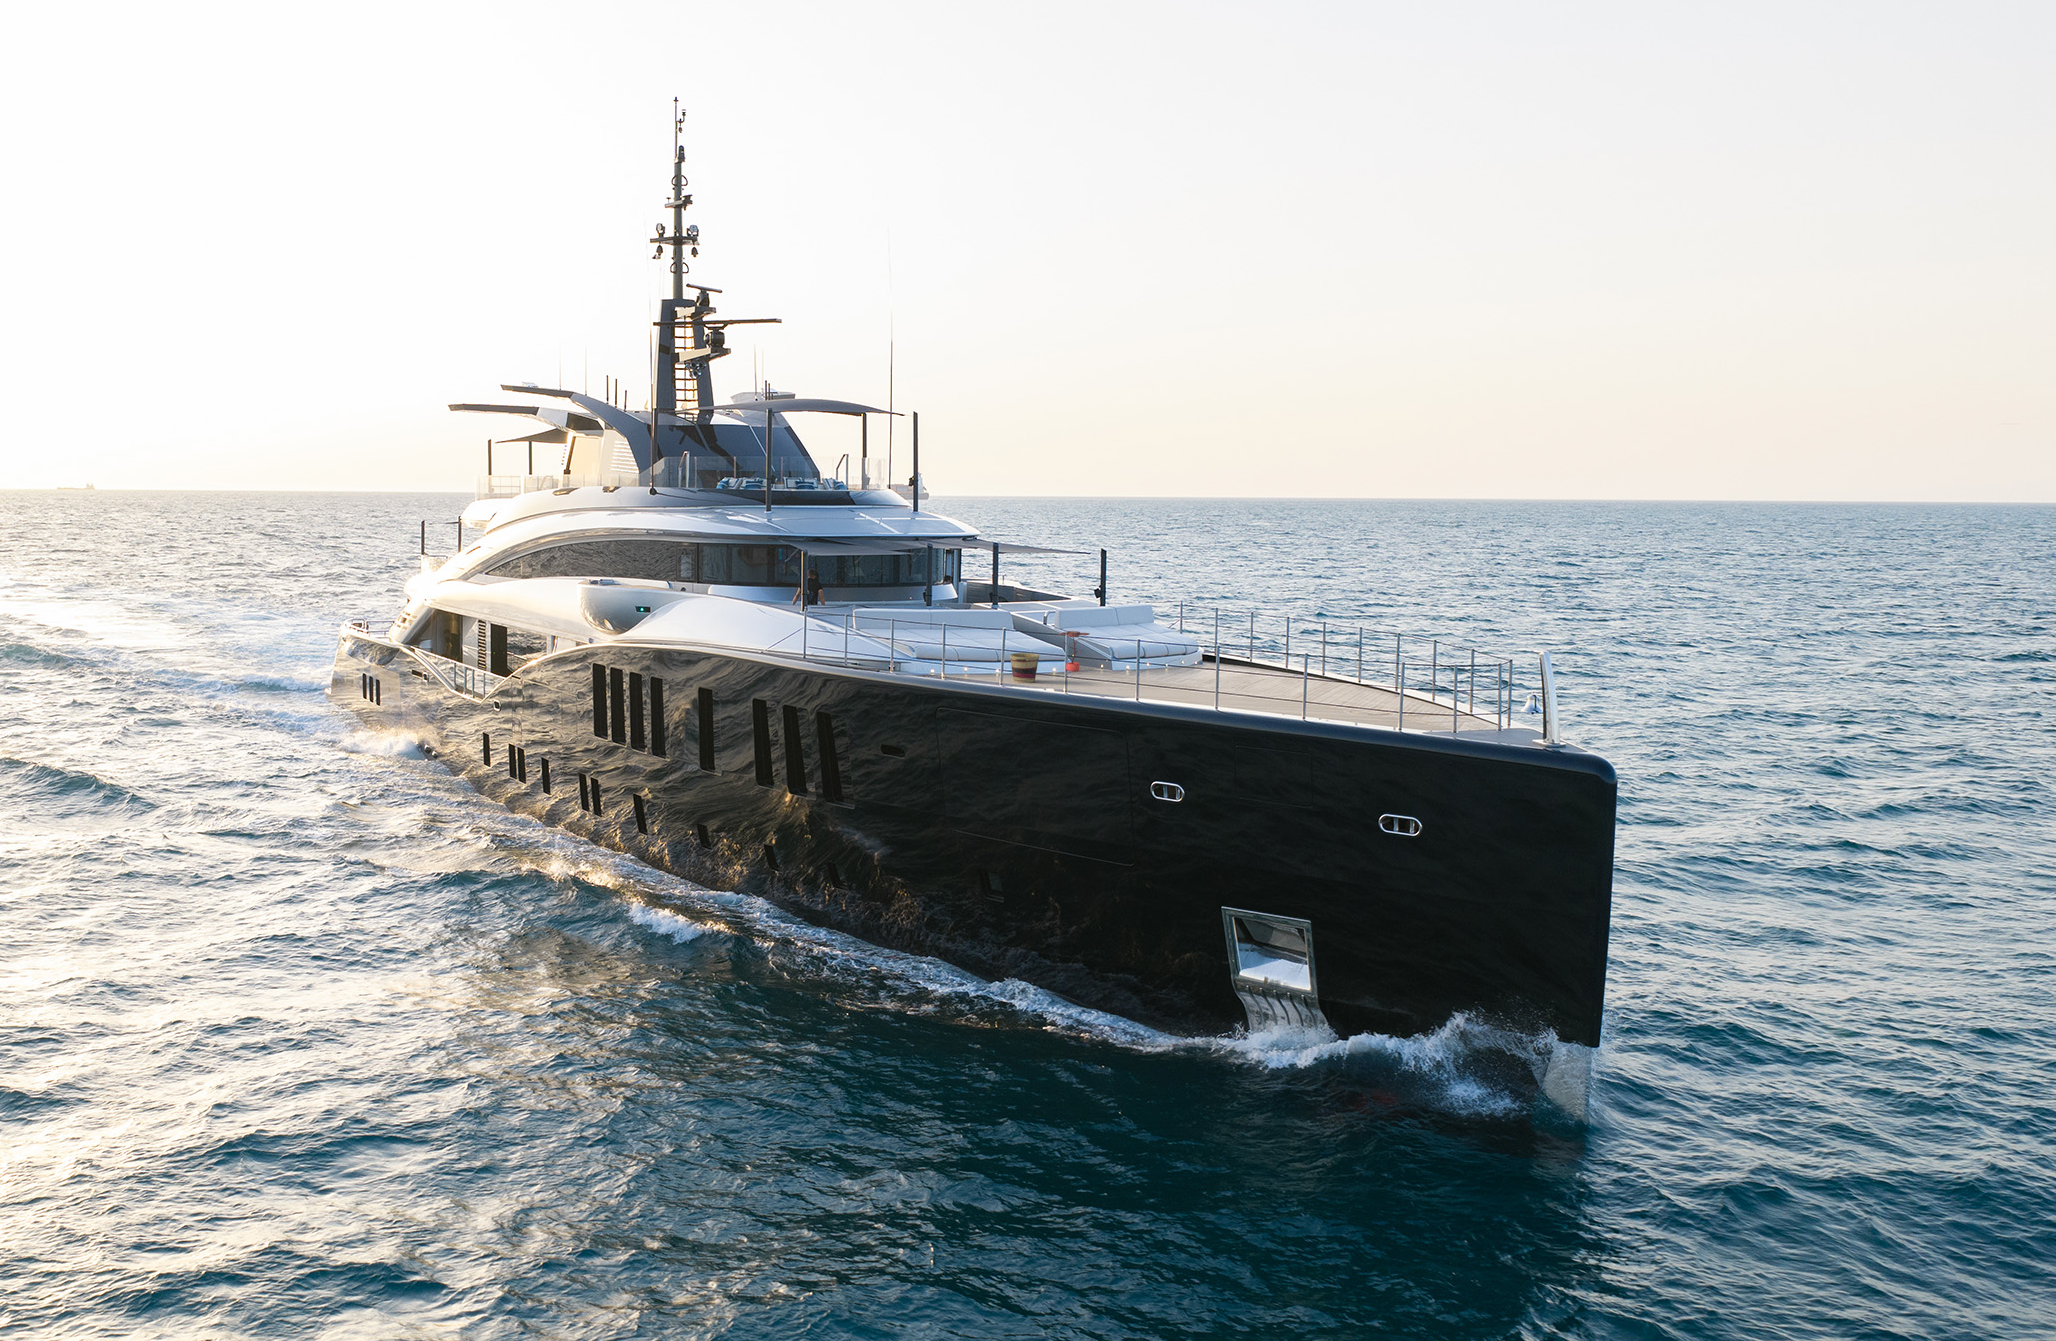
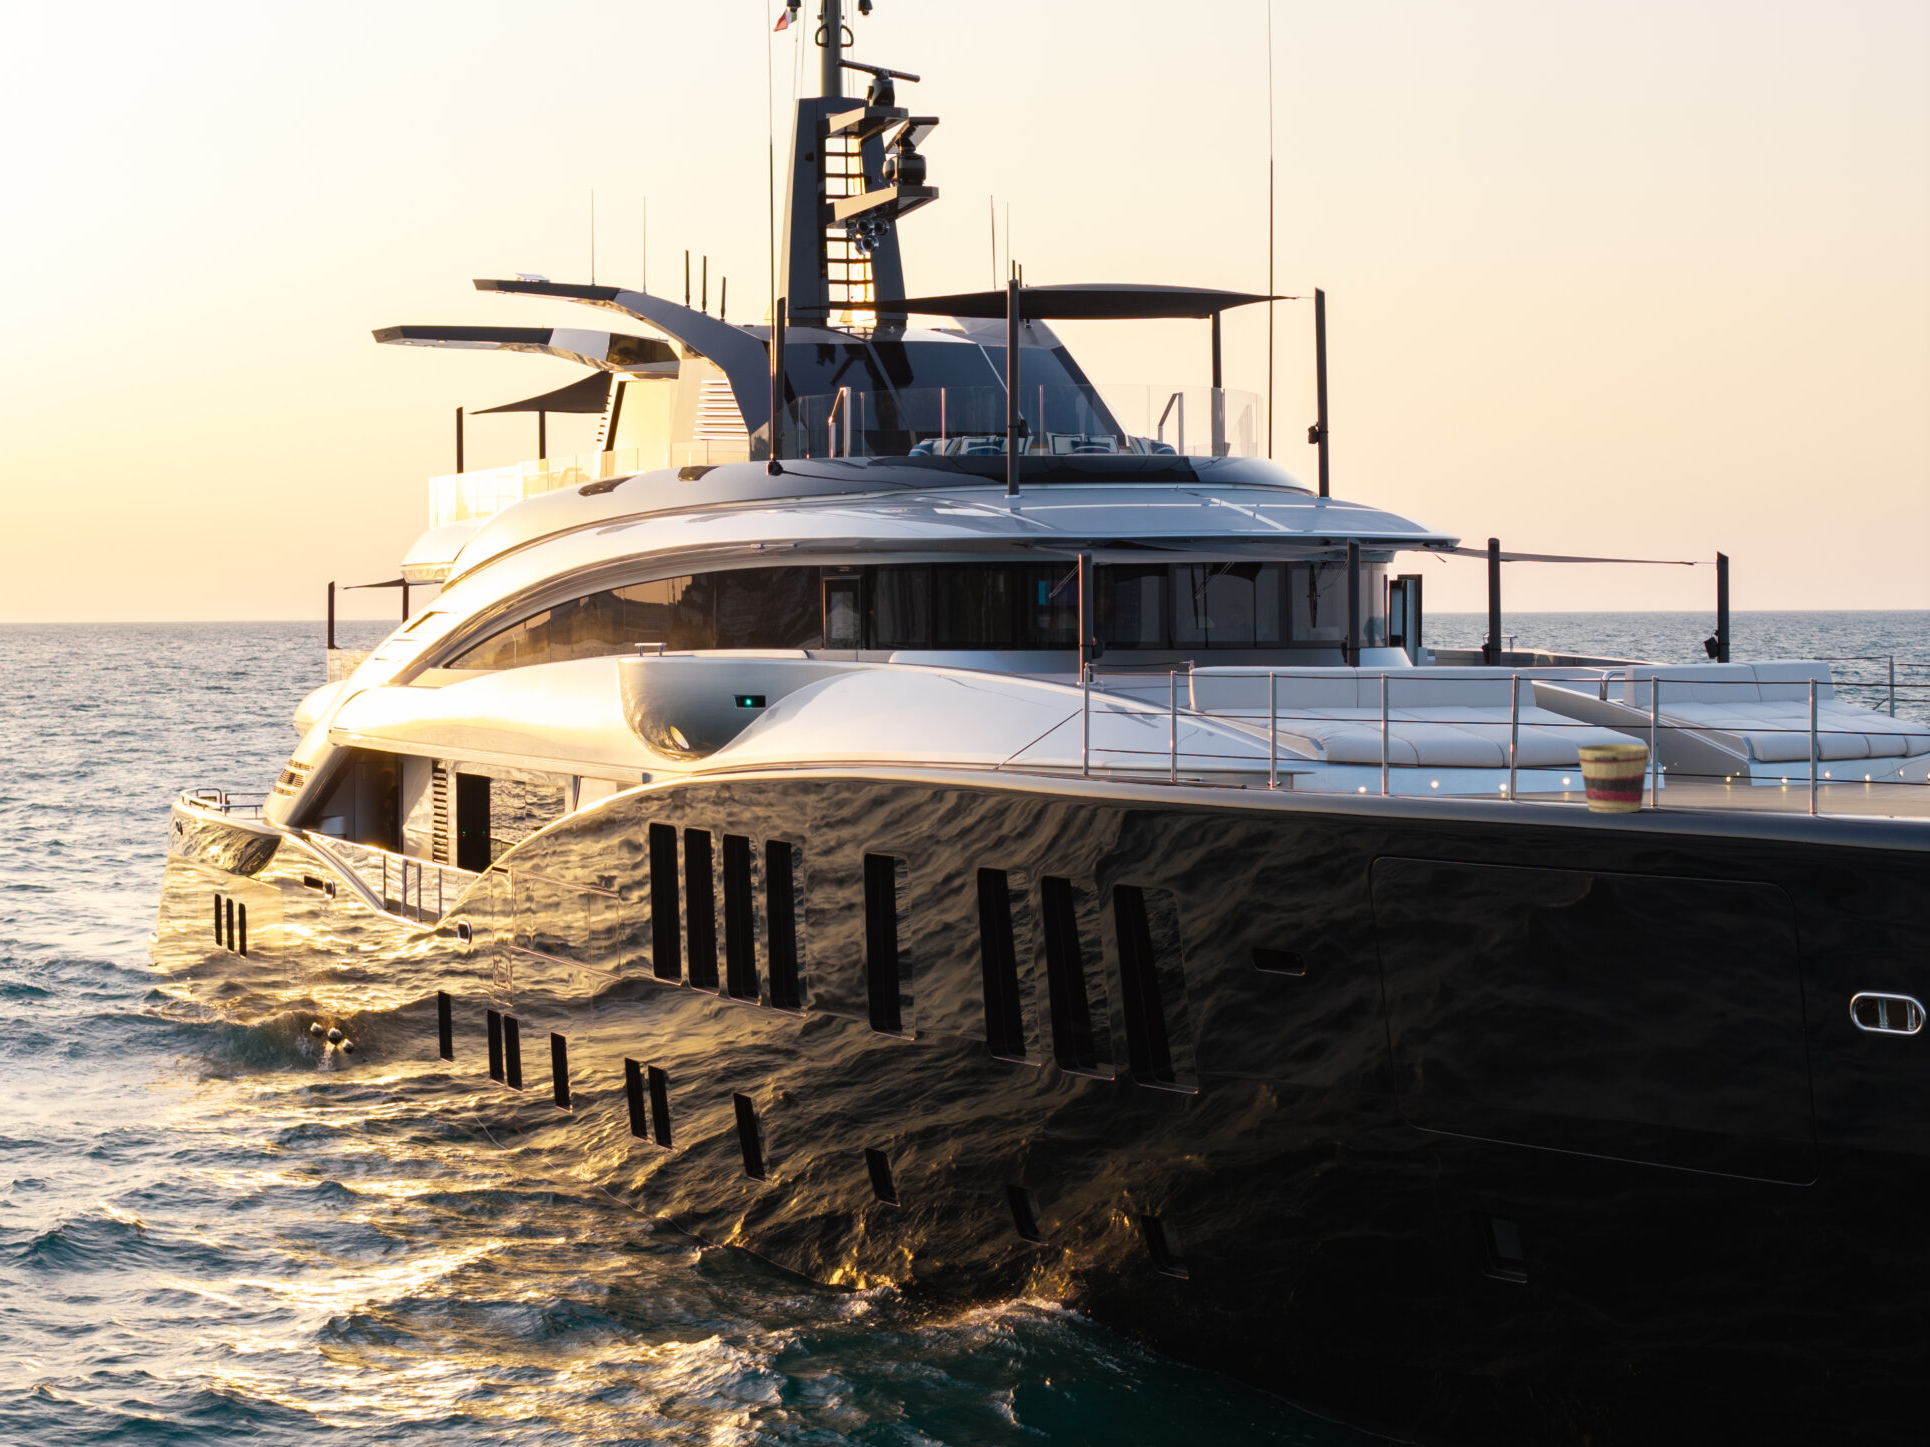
potted plant: present [1058,631,1089,671] -> none [1685,697,1762,791]

